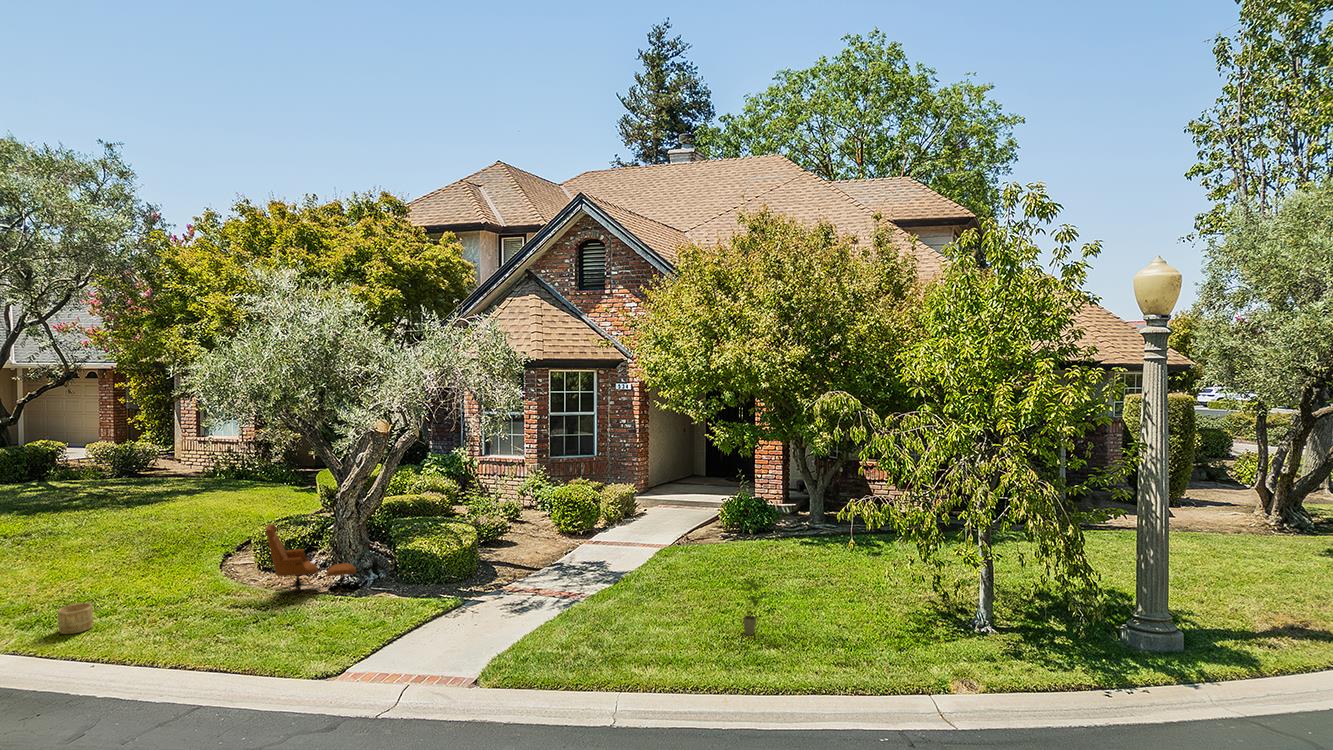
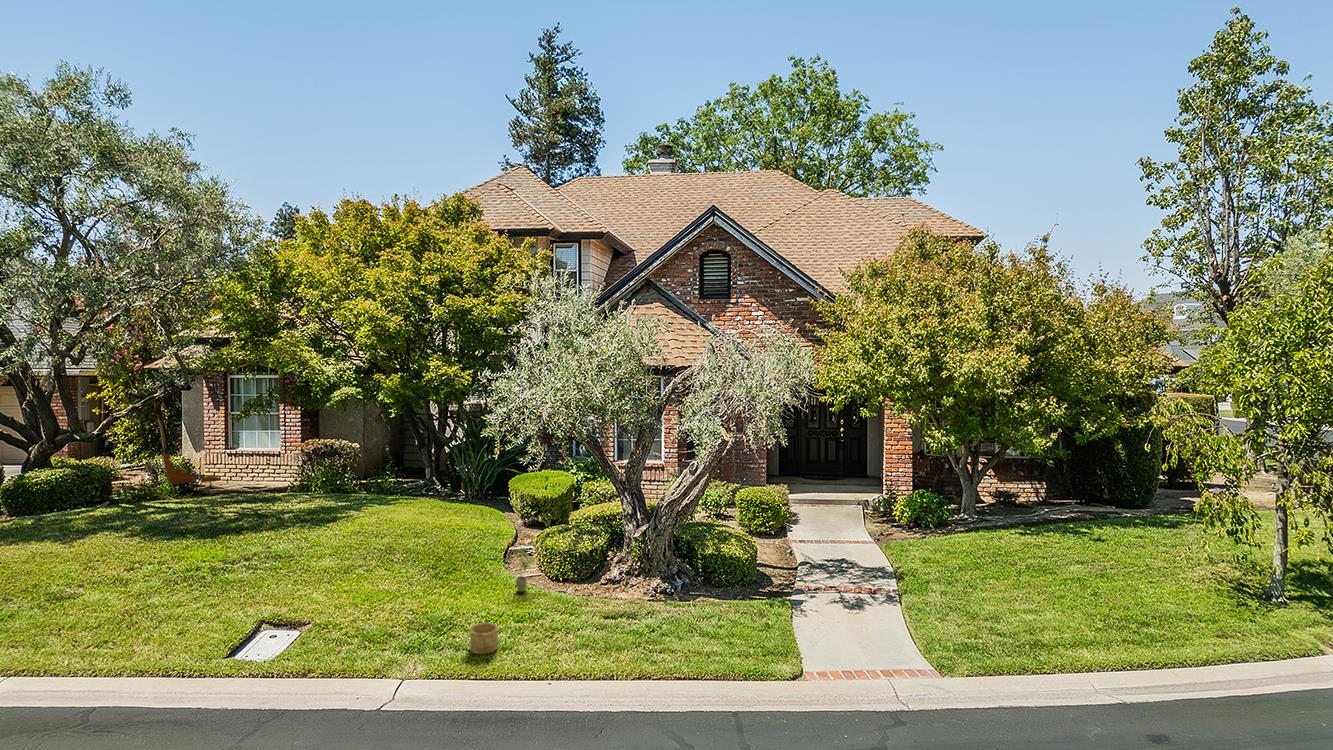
lounge chair: present [266,524,356,594] -> present [162,452,220,492]
house plant: present [741,579,768,635] -> present [516,548,535,592]

